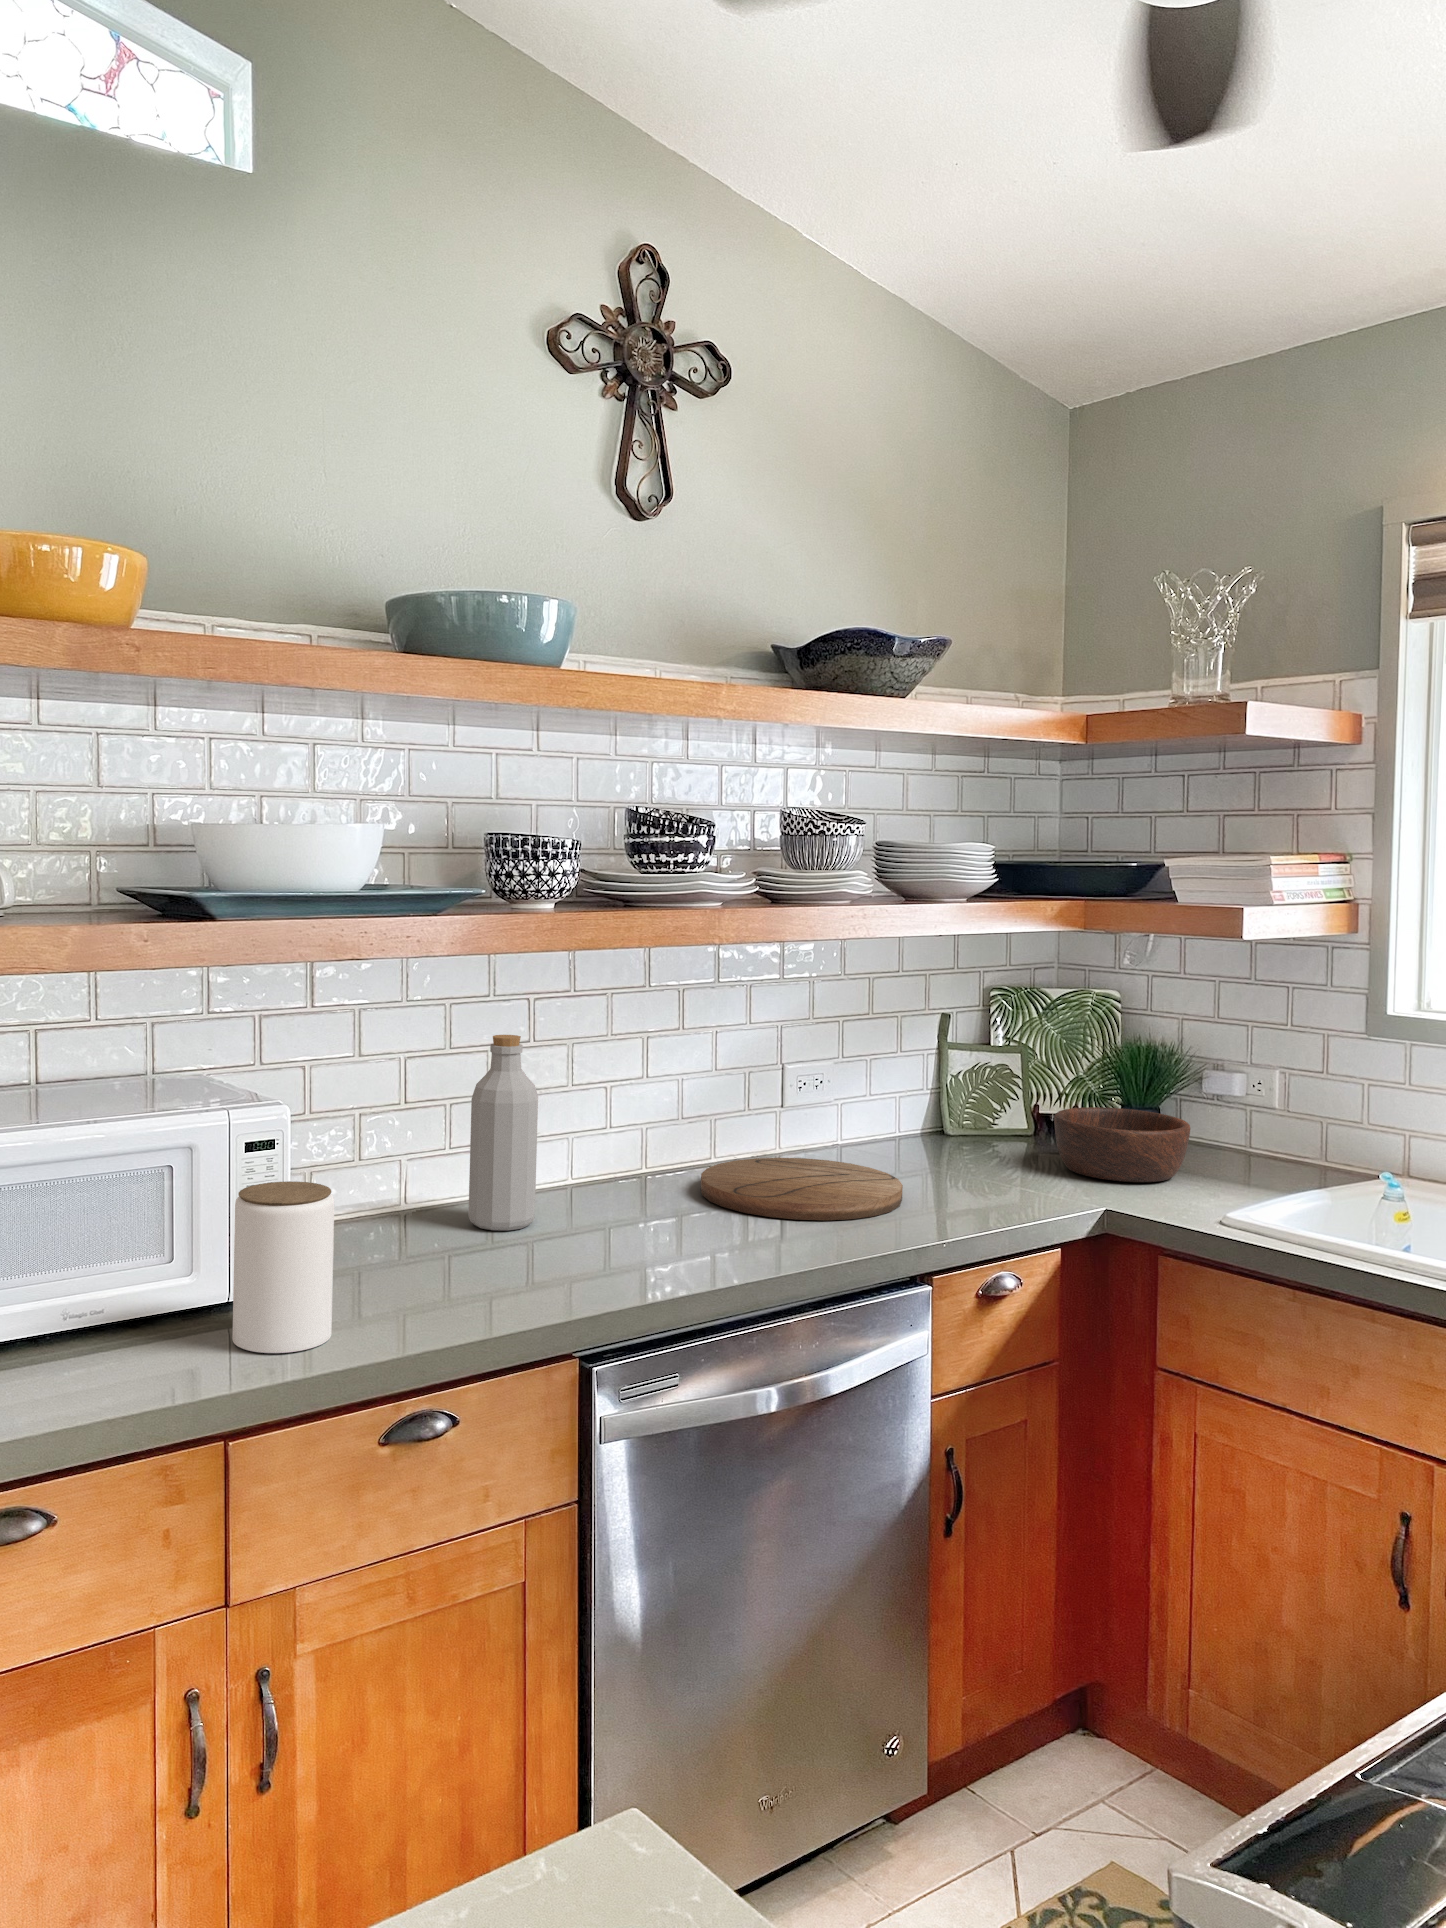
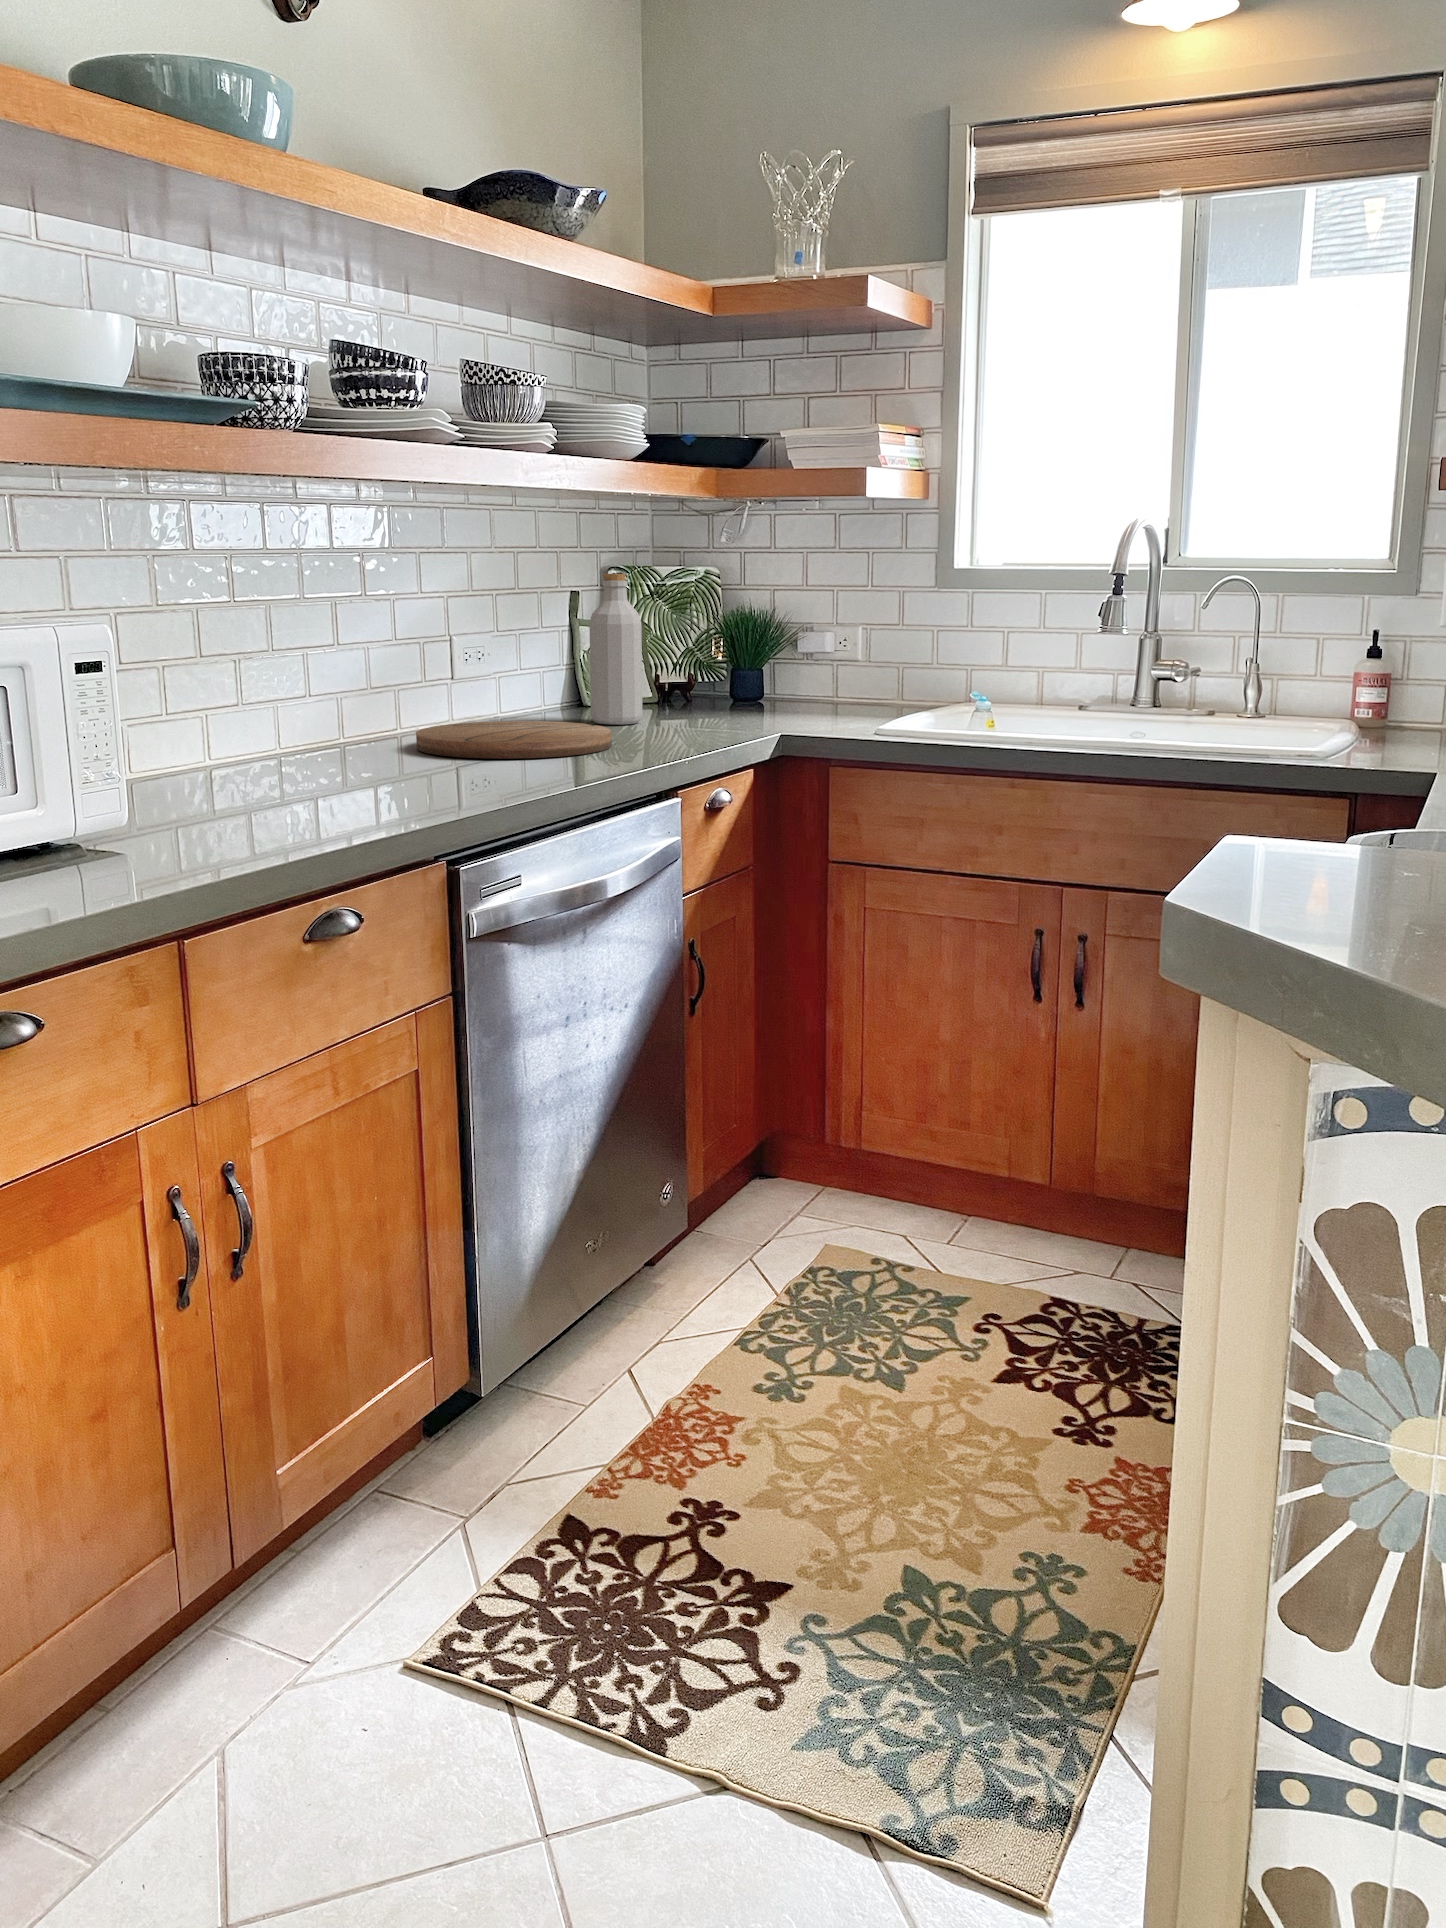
bottle: present [468,1035,538,1230] -> present [589,574,642,725]
wooden bowl: present [1054,1107,1190,1182] -> none [701,663,818,719]
jar: present [232,1181,334,1353] -> none [102,702,221,868]

